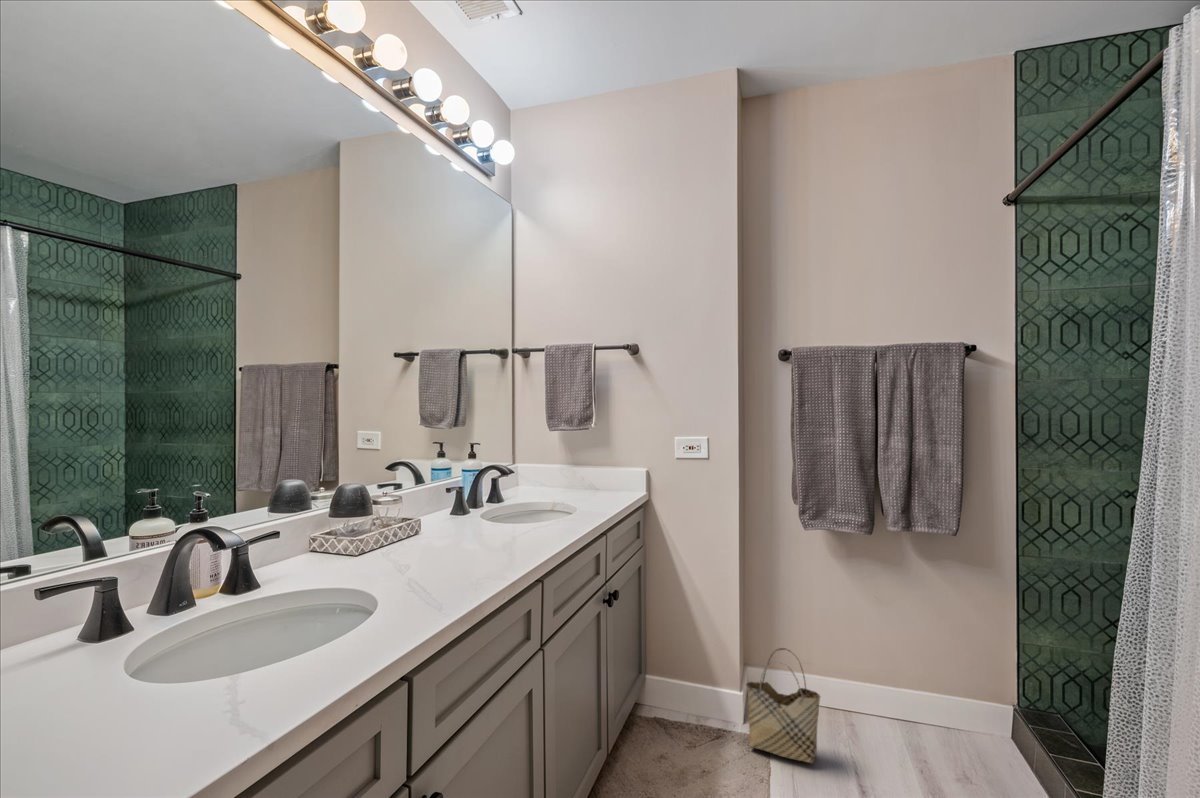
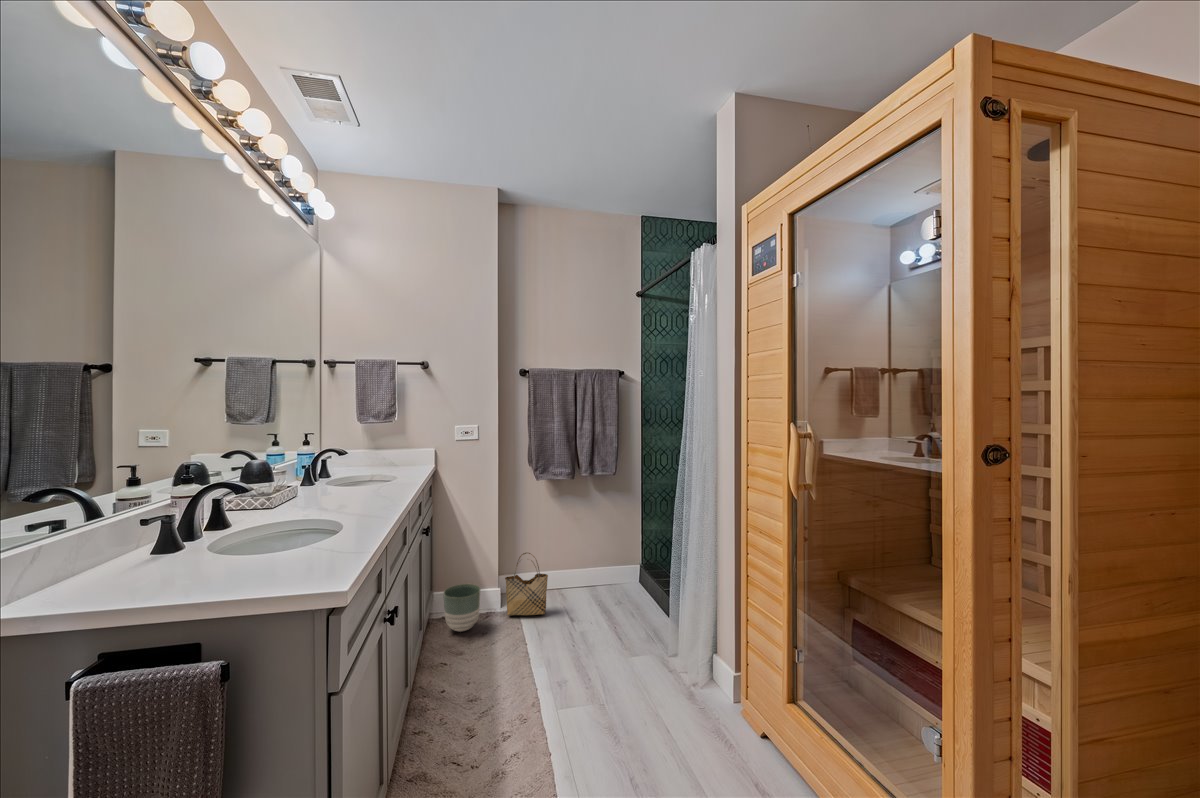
planter: none [648,679,703,758] -> present [444,584,480,632]

